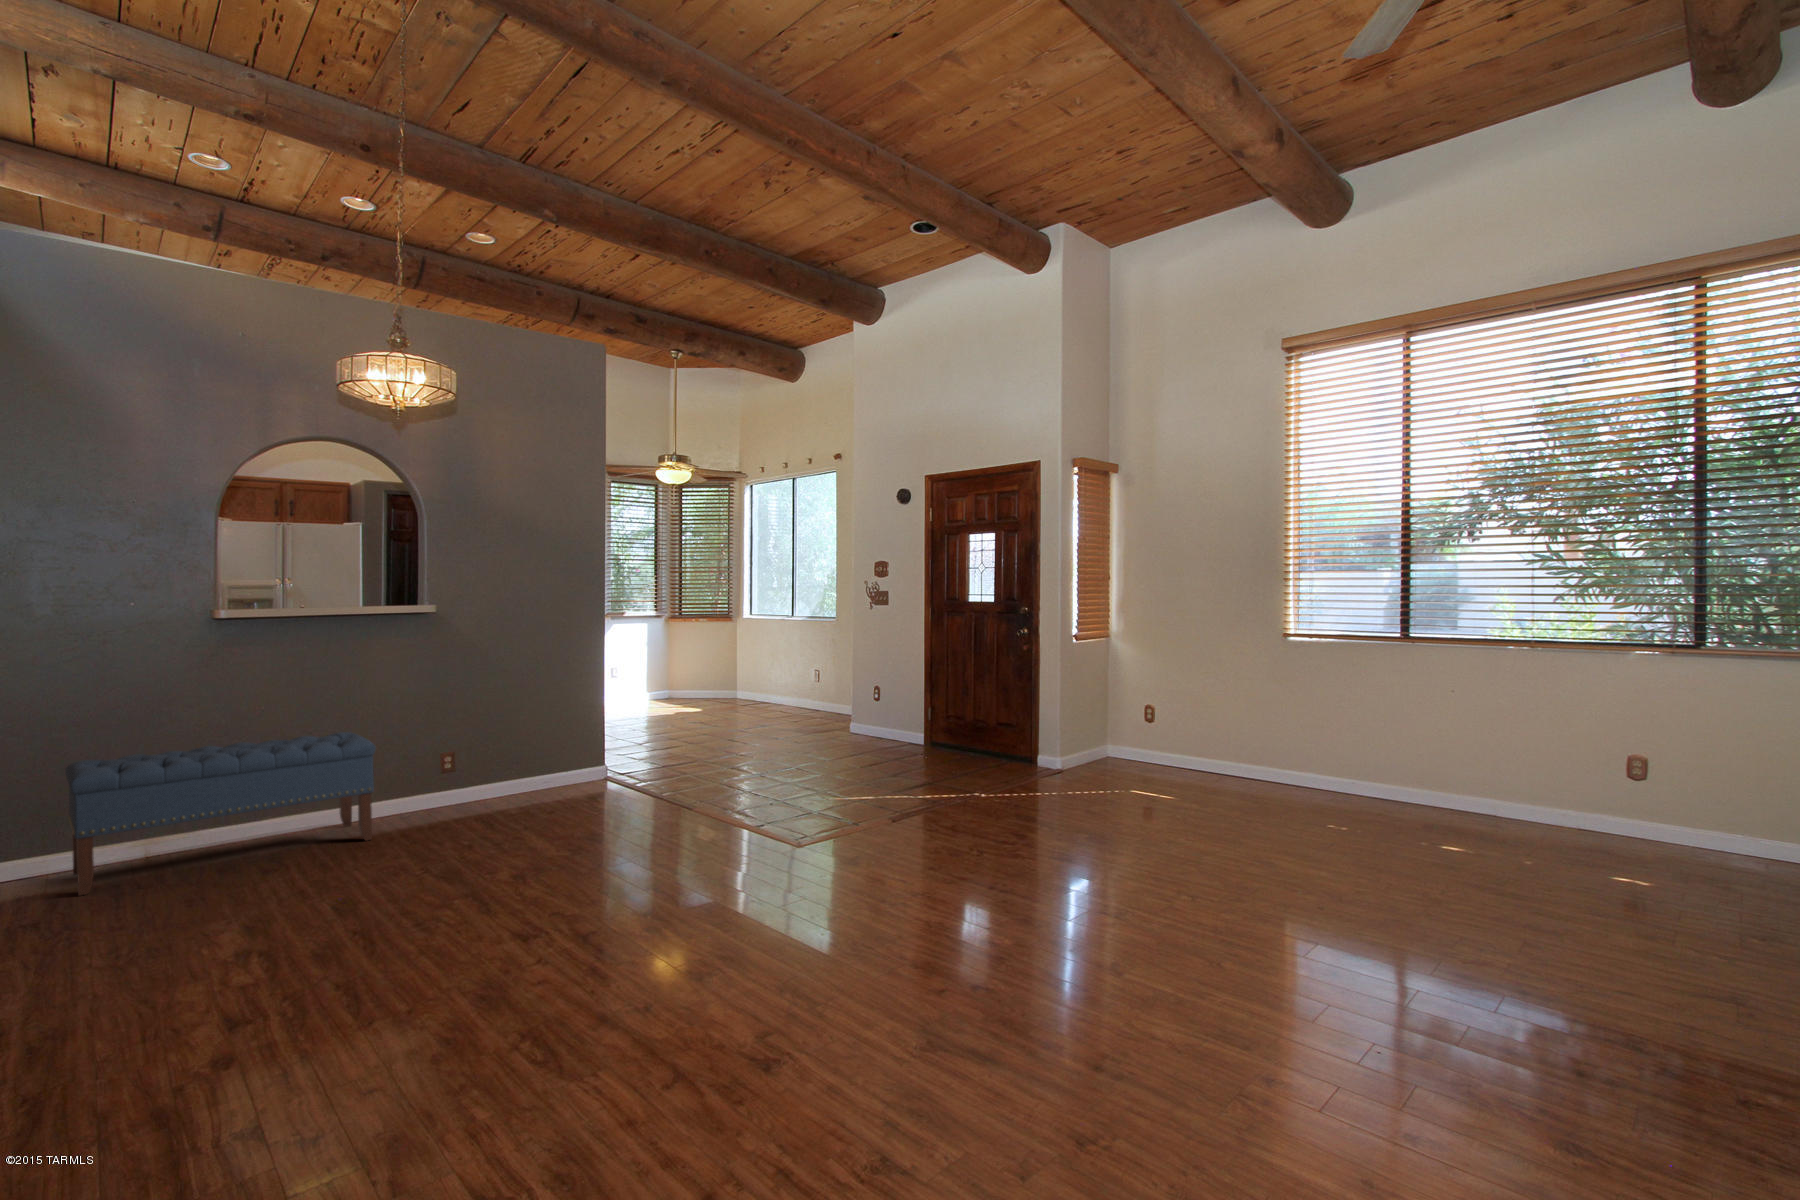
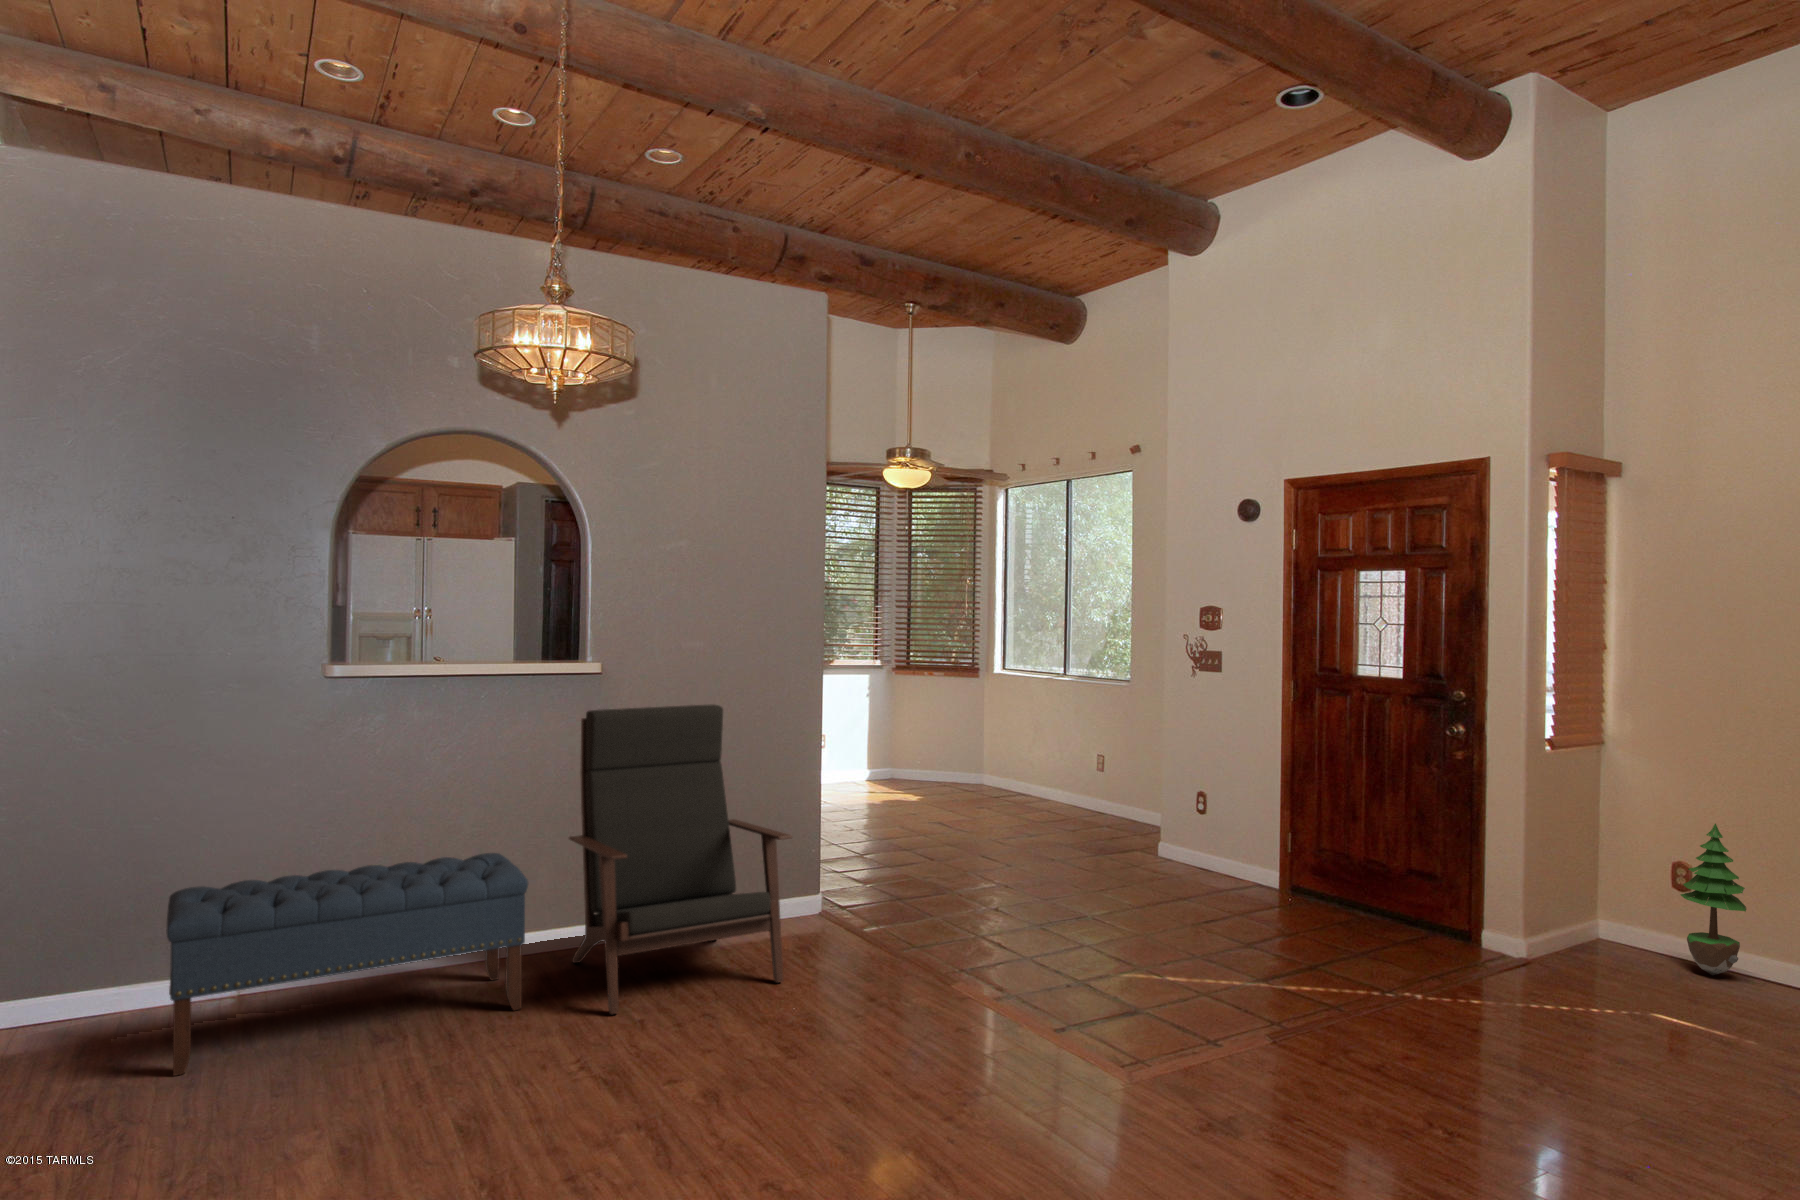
lounge chair: none [407,624,580,837] -> present [569,705,792,1014]
potted tree: none [1144,680,1178,770] -> present [1681,824,1746,975]

